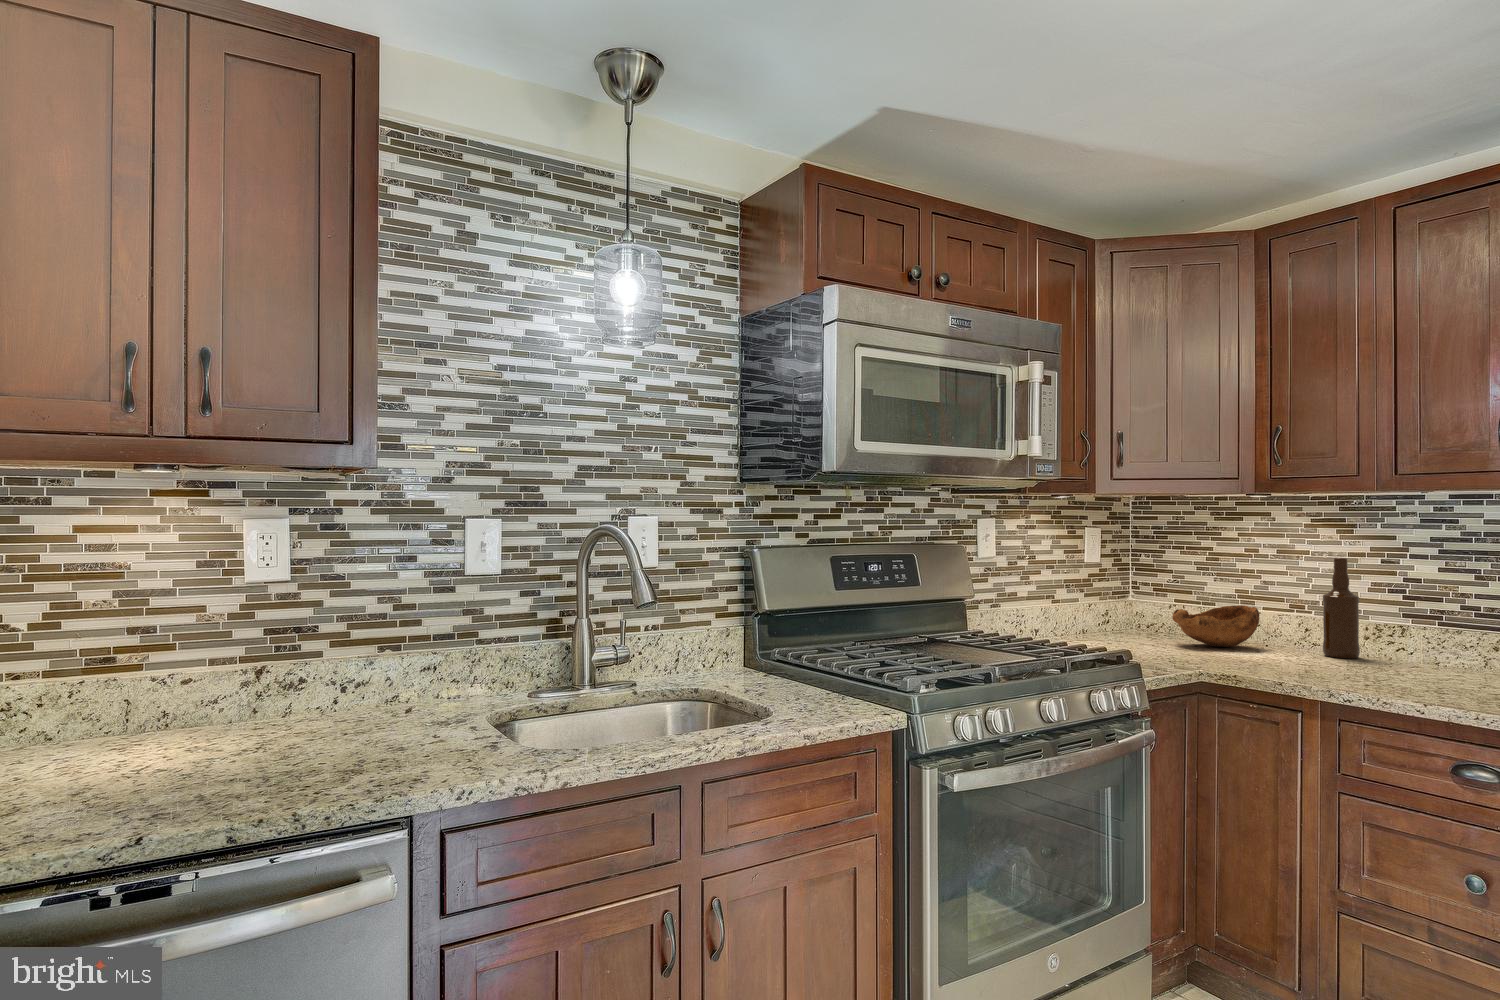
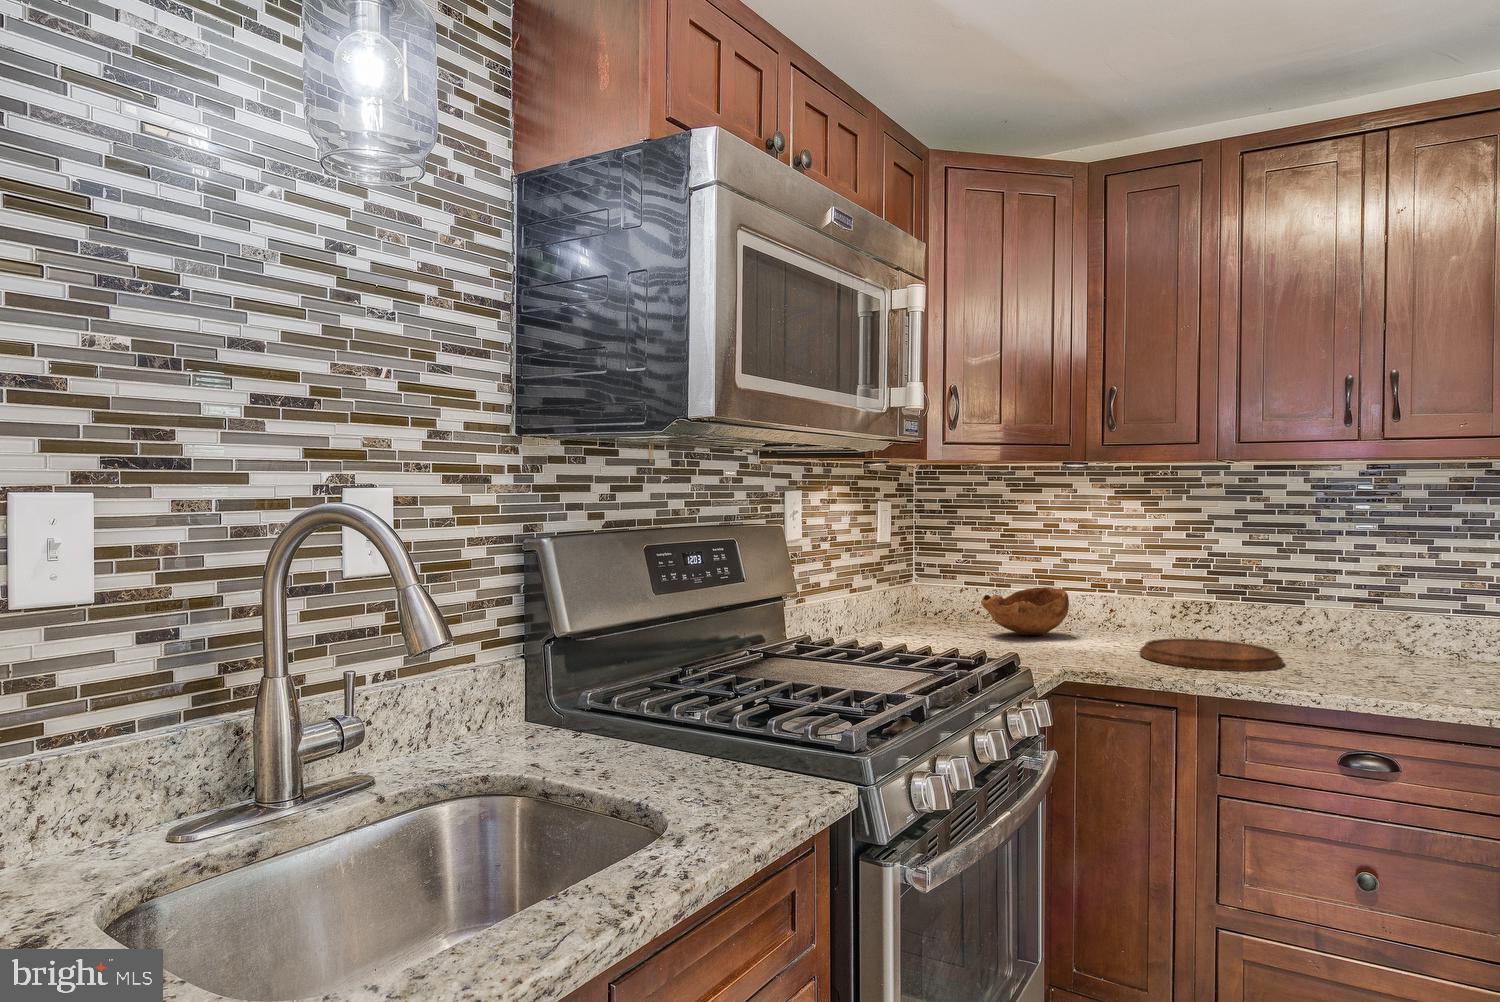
bottle: present [1323,558,1360,658] -> none [1132,533,1168,640]
cutting board: none [1298,655,1445,686] -> present [1140,638,1284,671]

